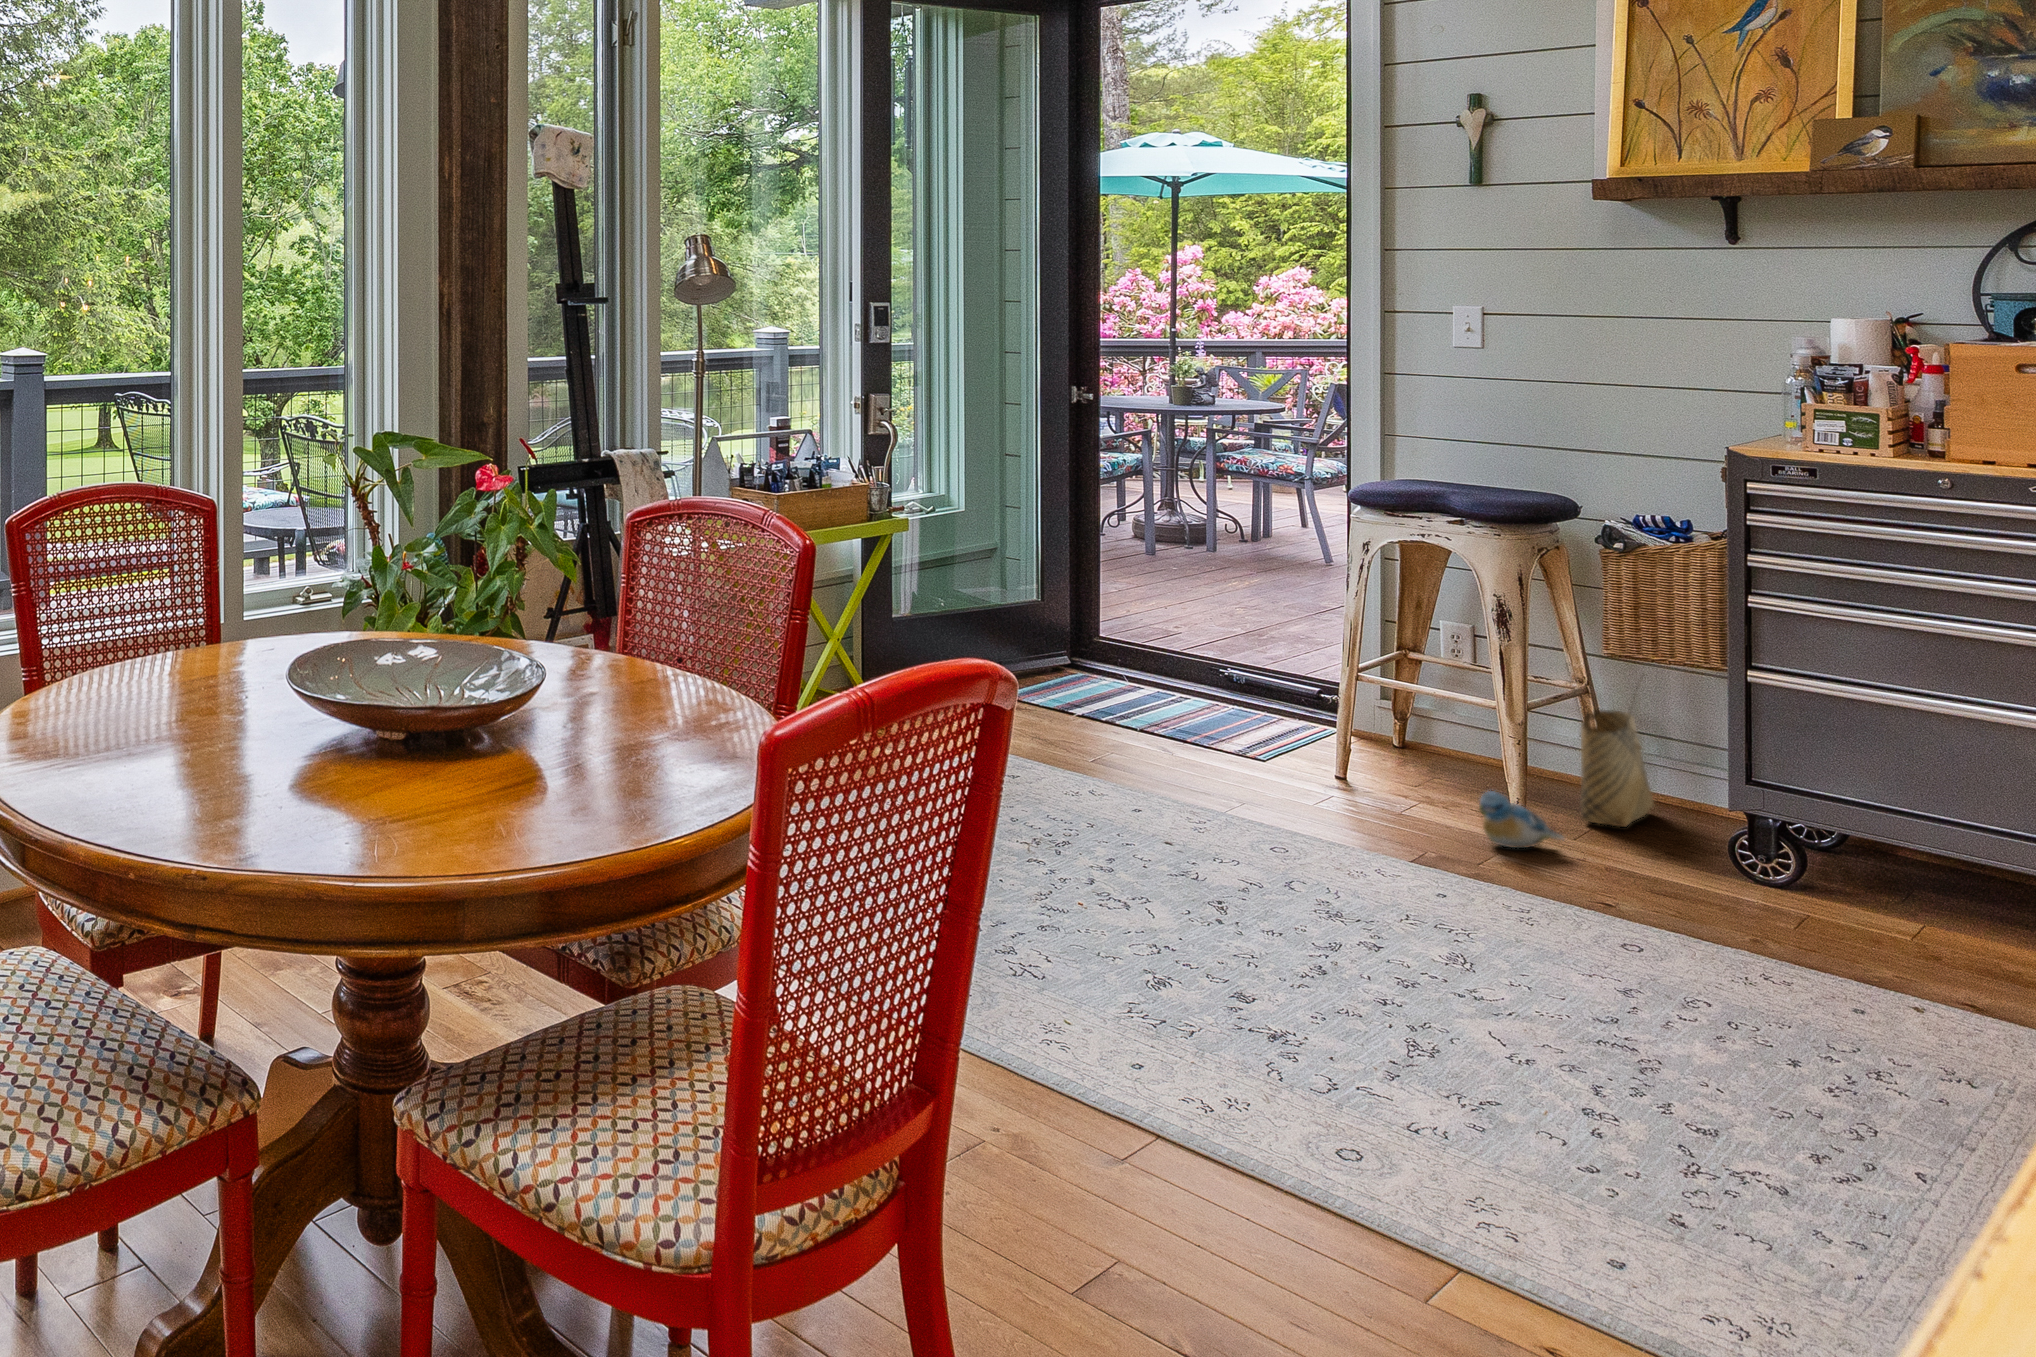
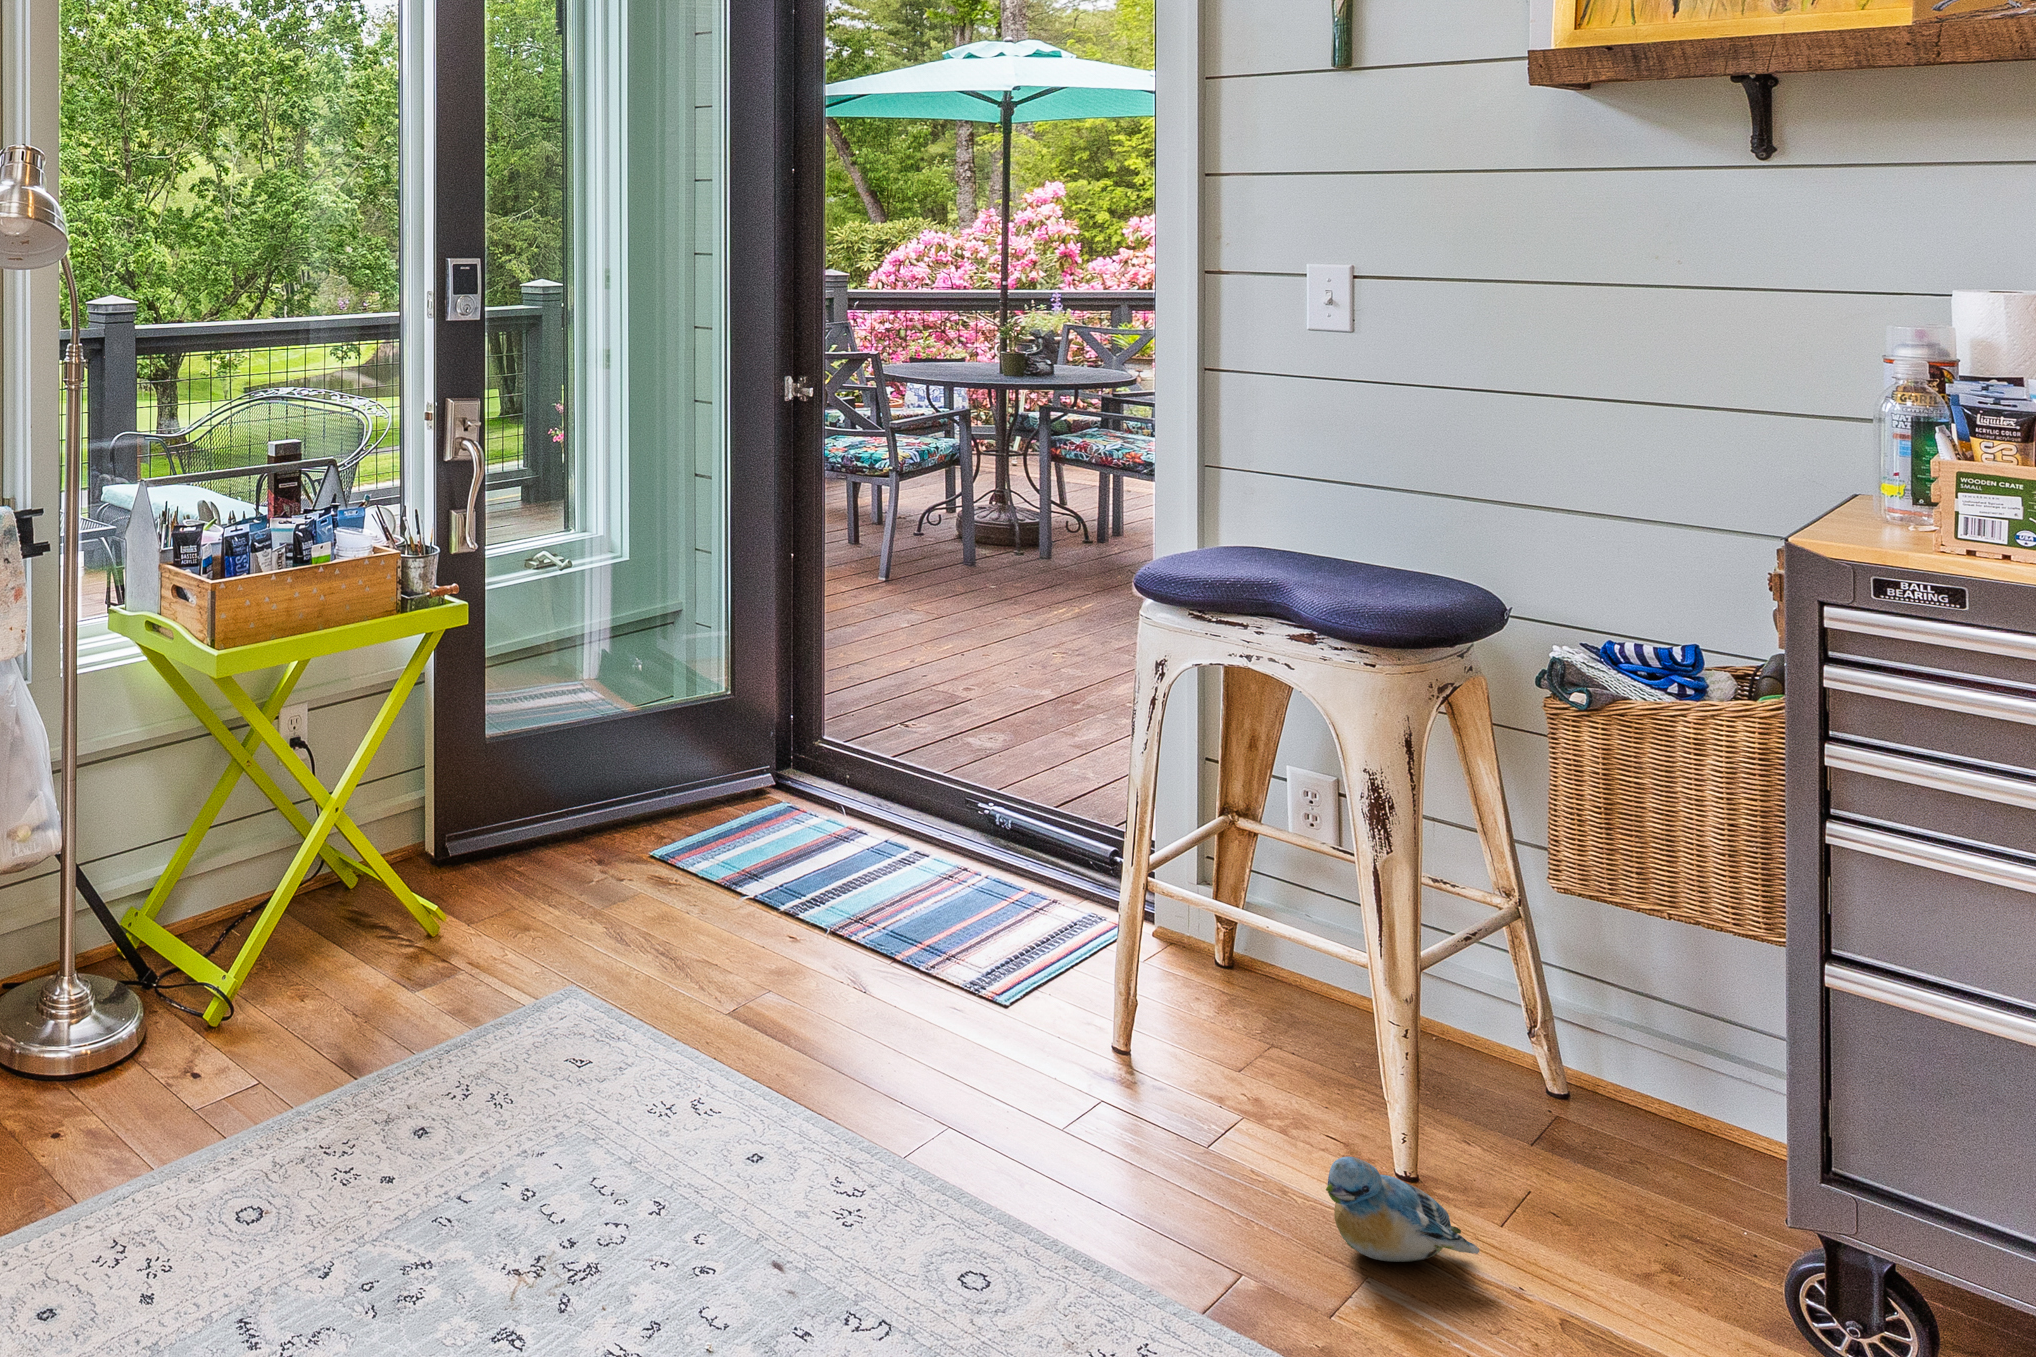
woven basket: present [1568,665,1654,827] -> none [1486,880,1636,1194]

